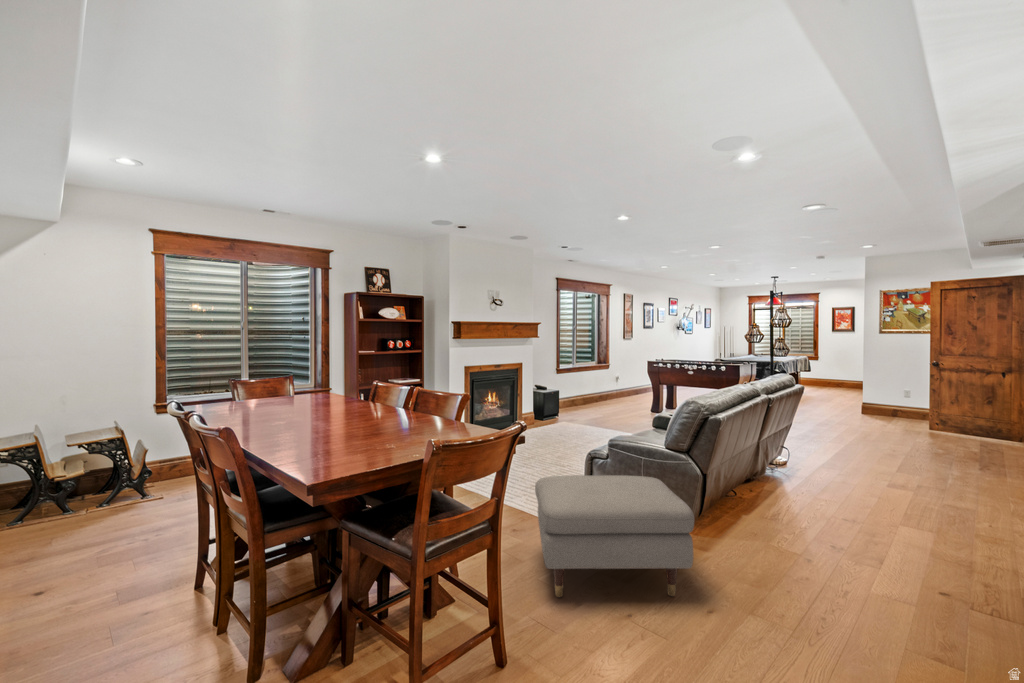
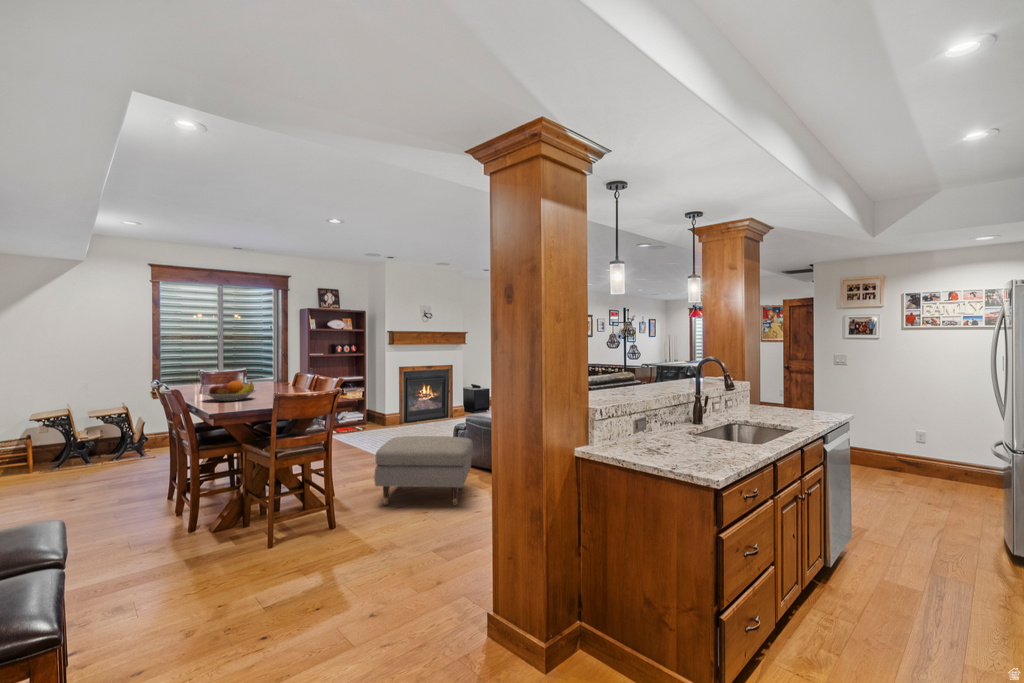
fruit bowl: none [260,396,343,432] -> present [204,381,256,401]

